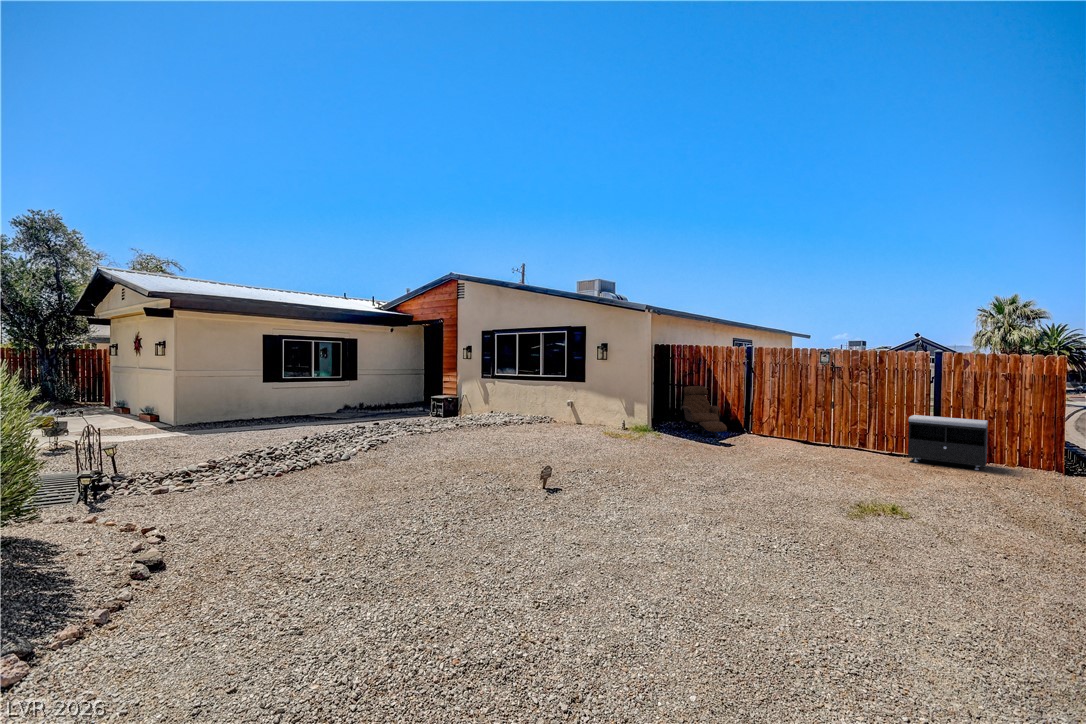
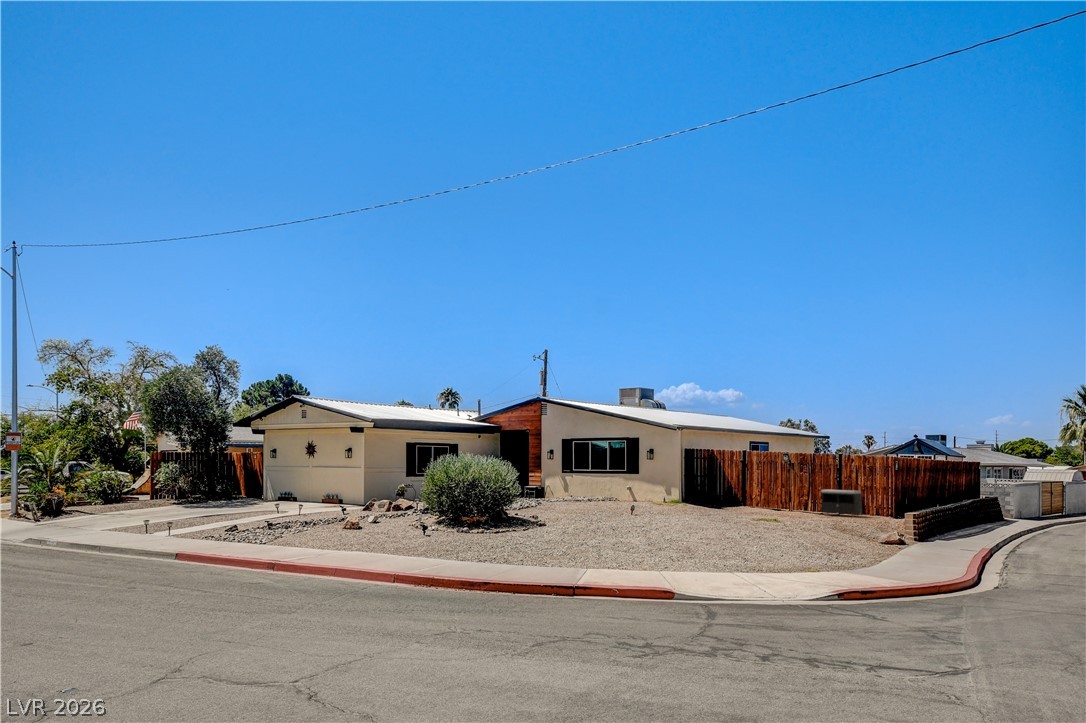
lounge chair: present [682,386,727,439] -> none [704,477,731,509]

